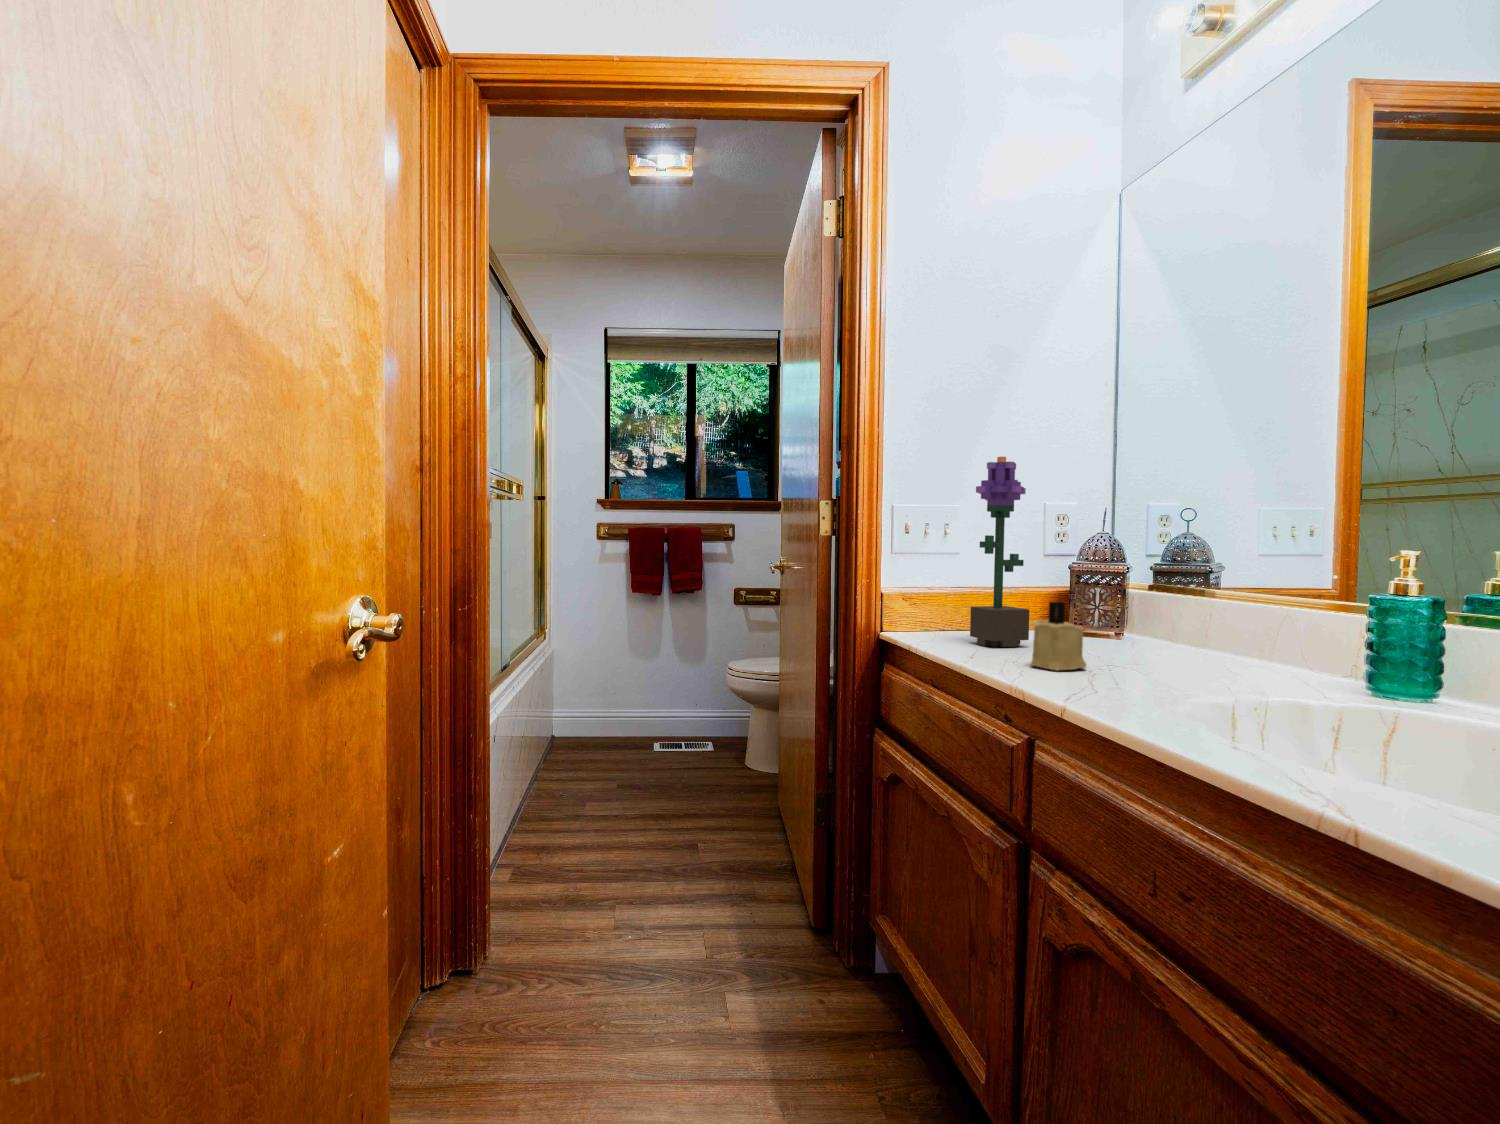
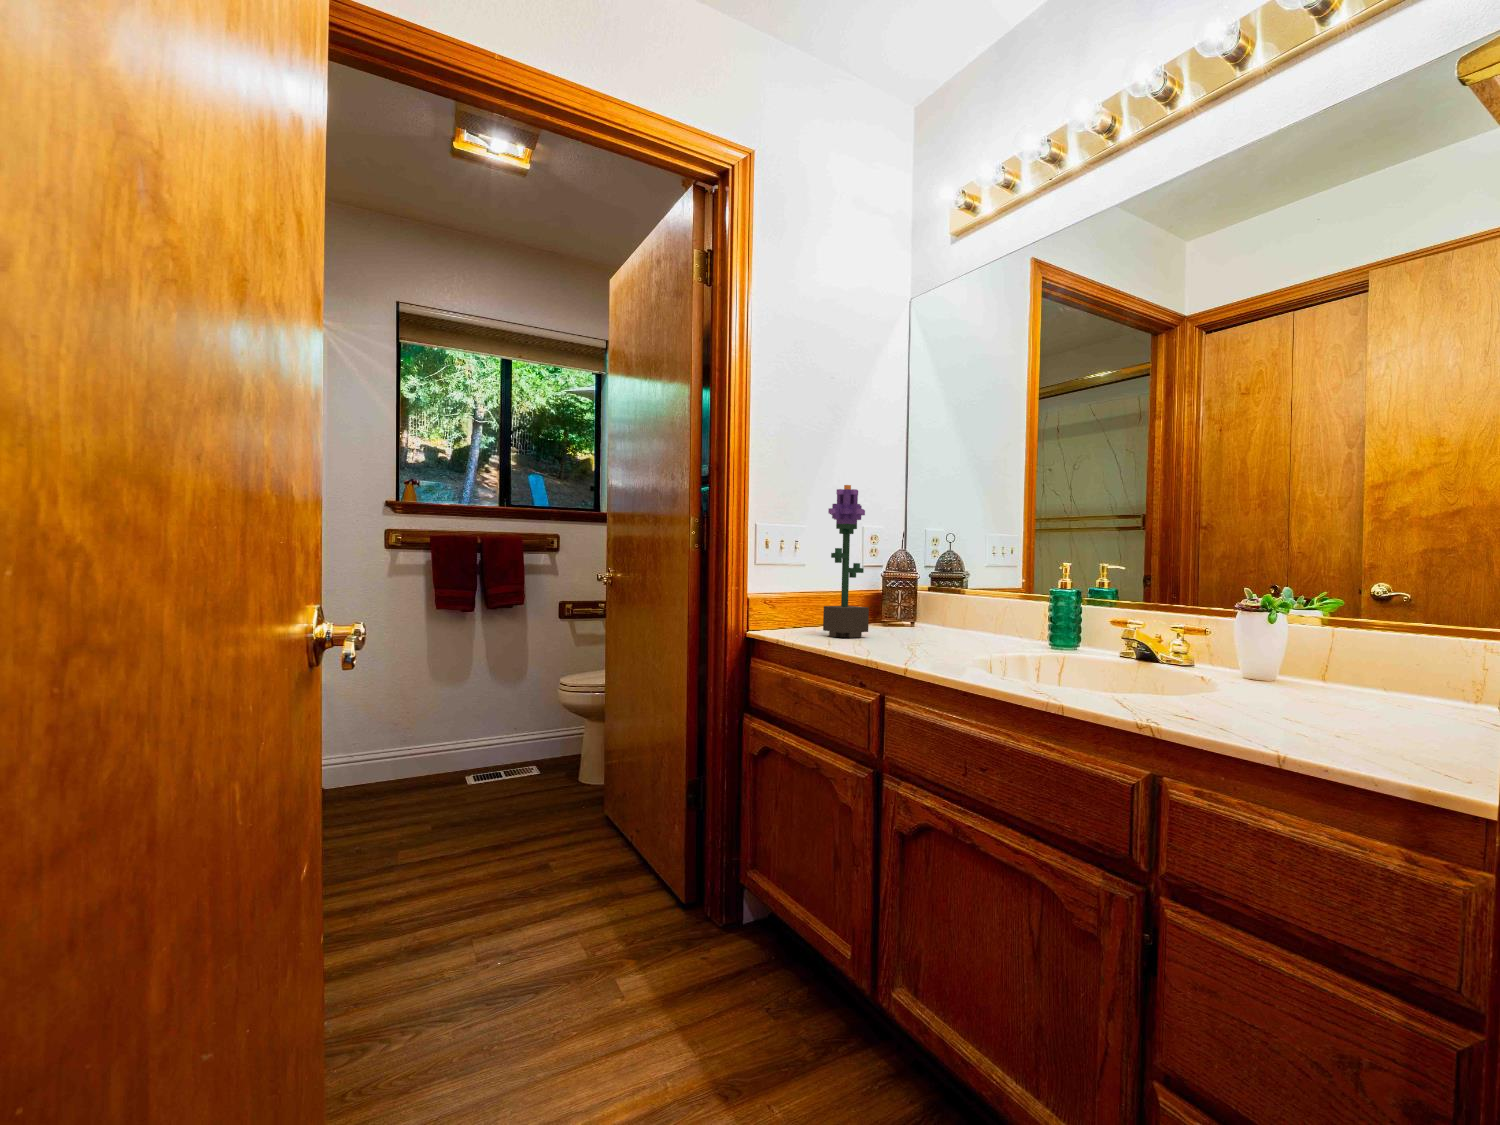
candle: present [1031,602,1086,670] -> none [876,598,915,649]

